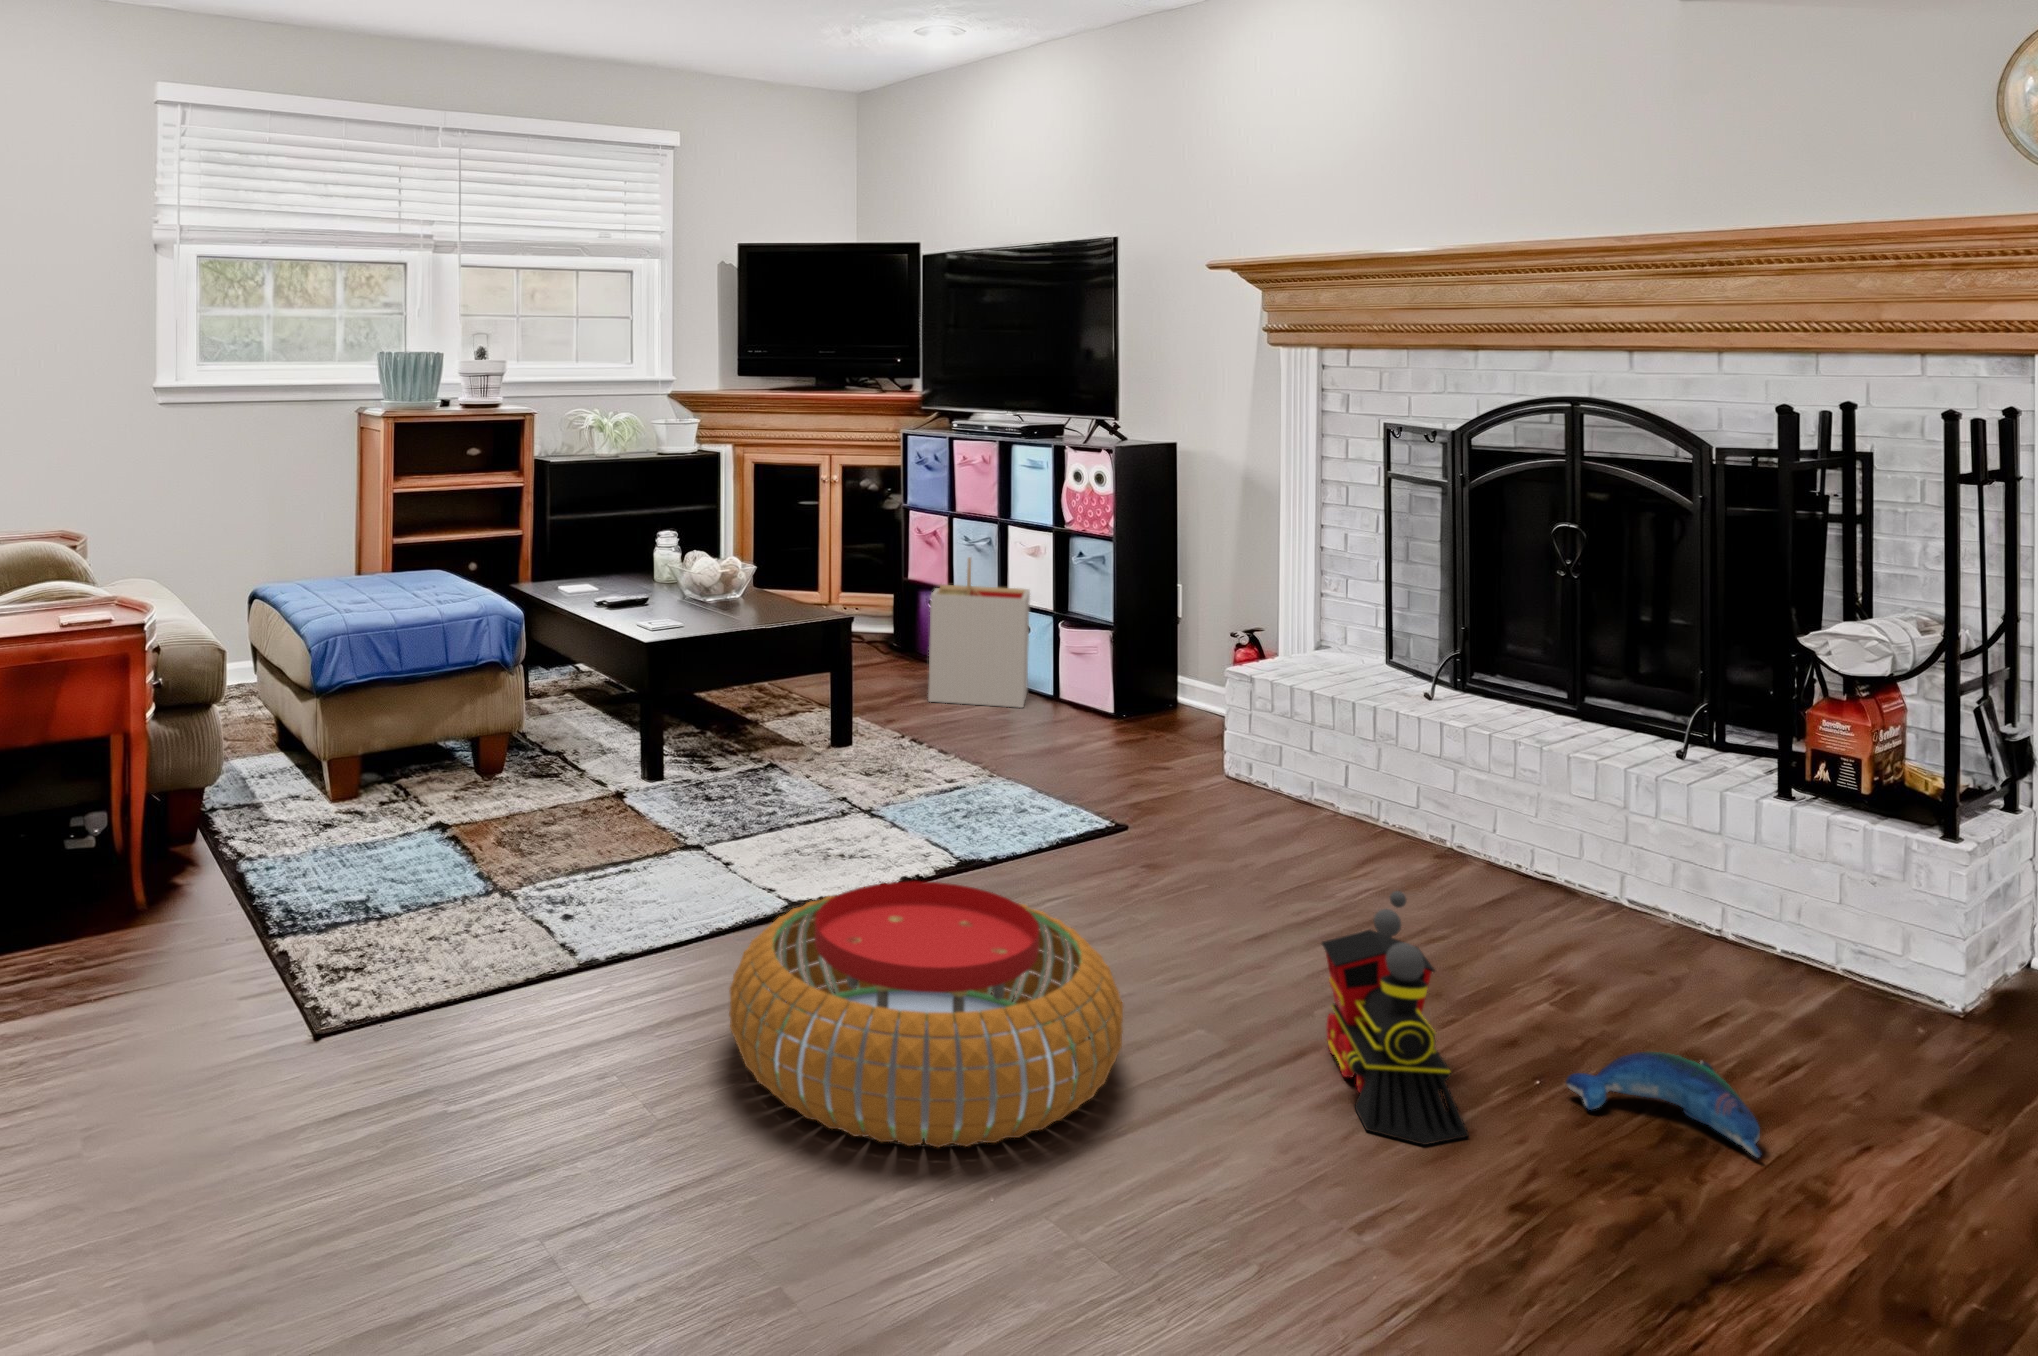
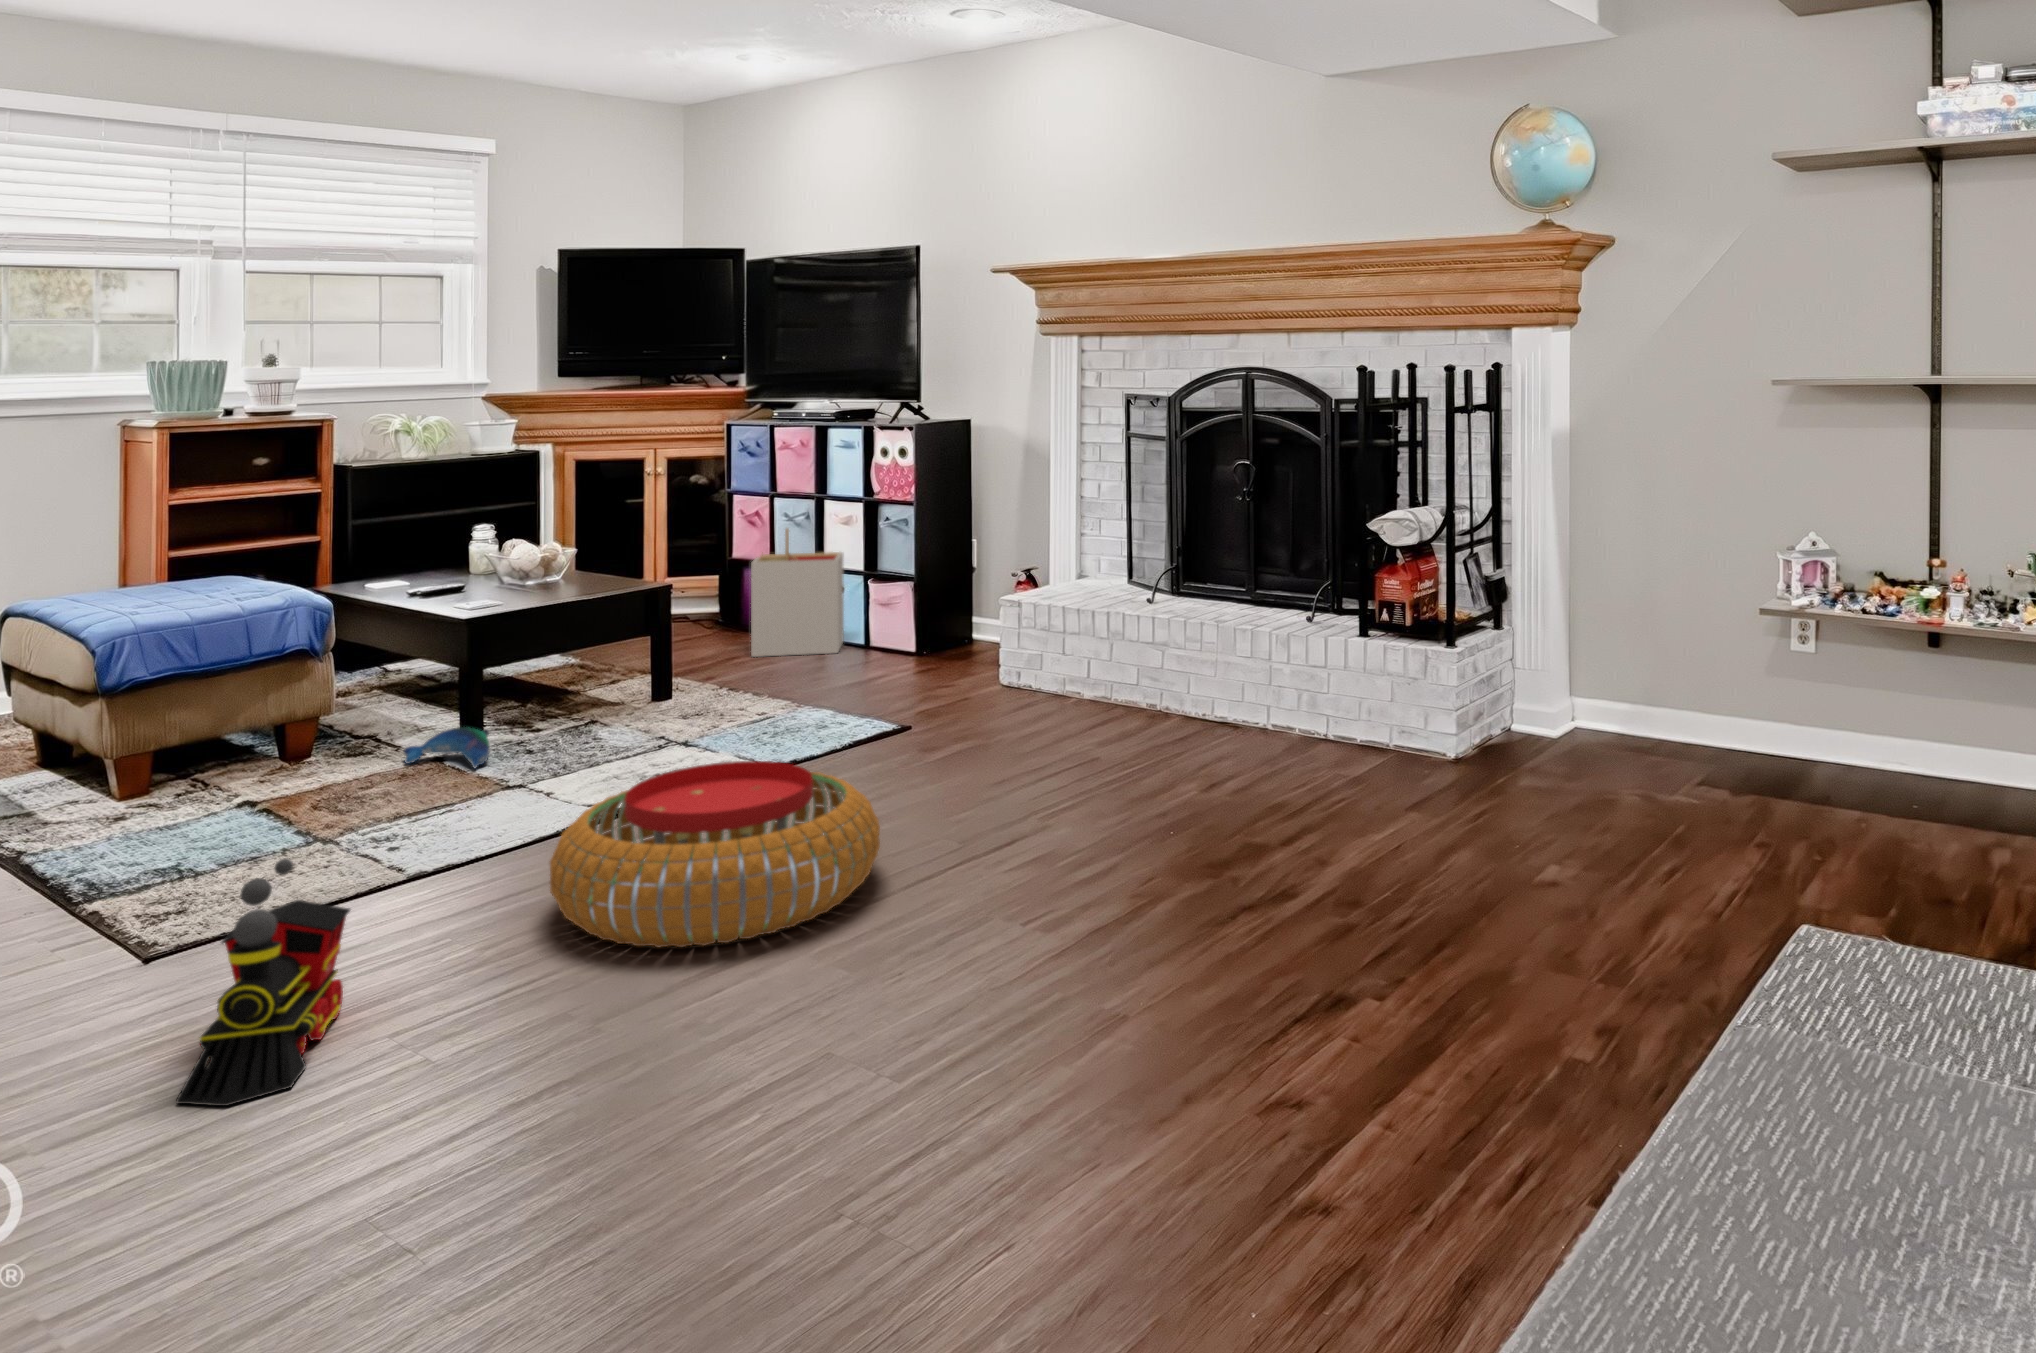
toy train: present [1322,891,1469,1145] -> present [176,858,350,1106]
plush toy: present [1566,1052,1761,1157] -> present [403,727,490,768]

